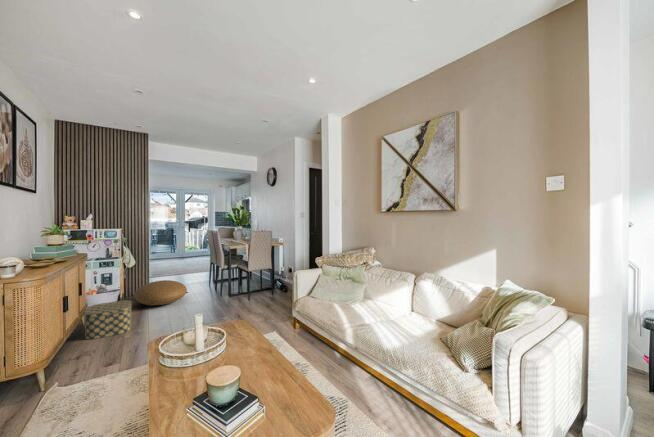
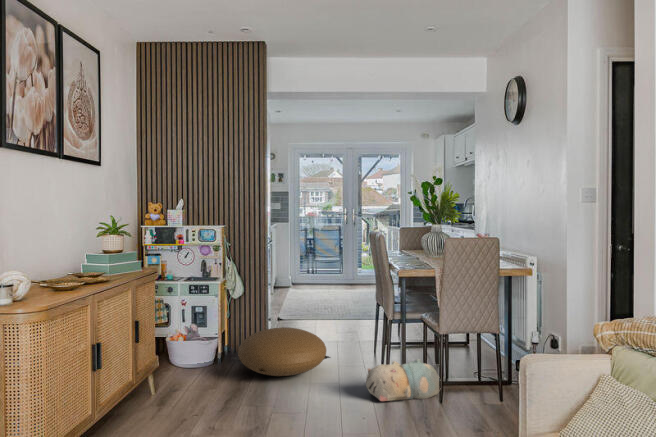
plush toy: none [211,287,246,308] -> present [366,359,440,401]
storage box: present [84,300,132,339] -> none [150,360,224,424]

